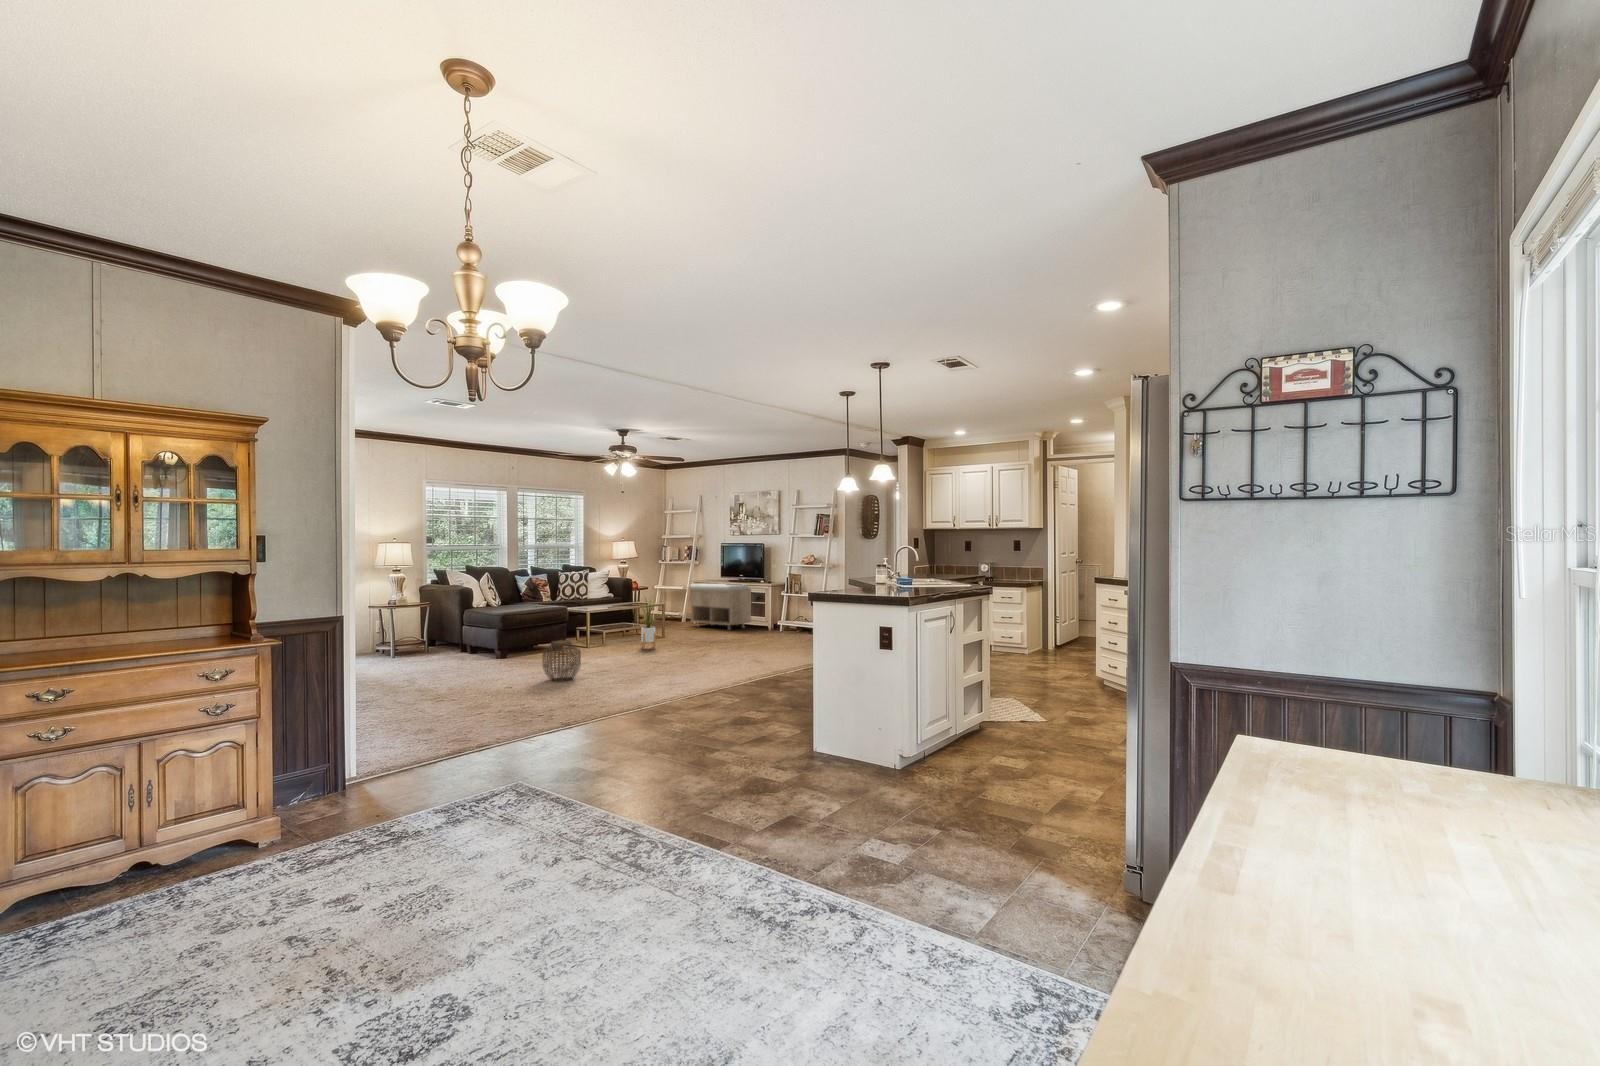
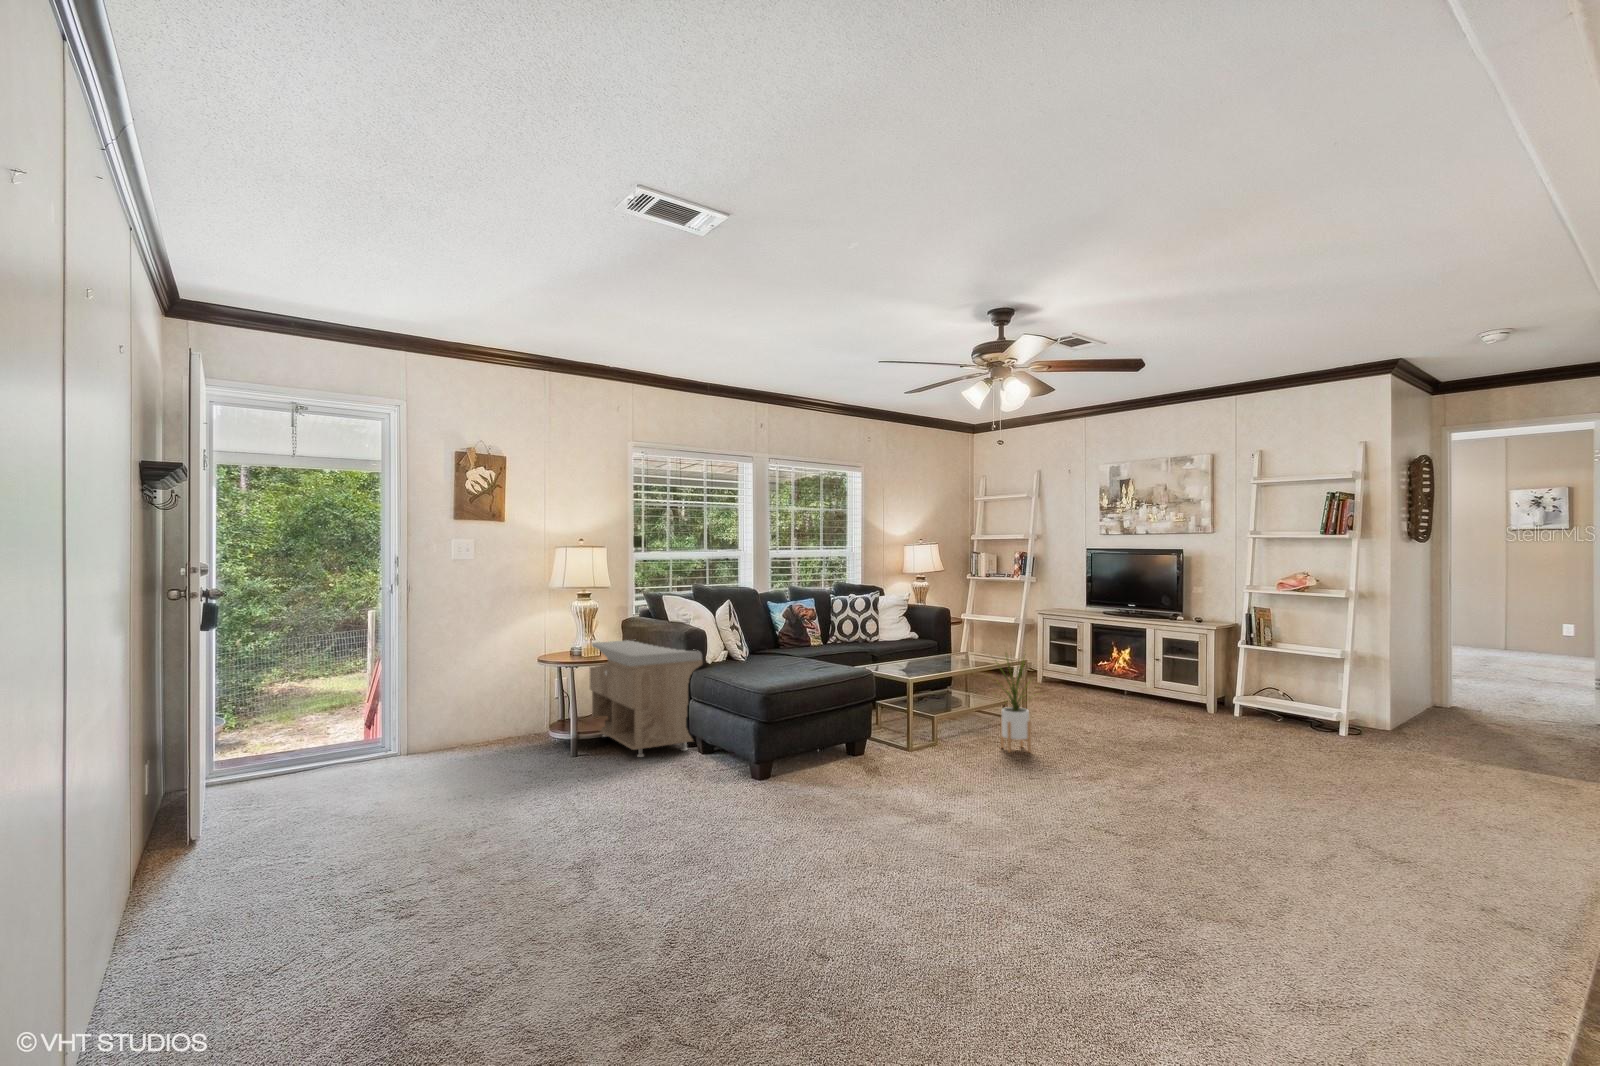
storage bench: present [689,583,751,629] -> present [590,640,703,757]
woven basket: present [542,640,581,681] -> none [861,769,945,870]

